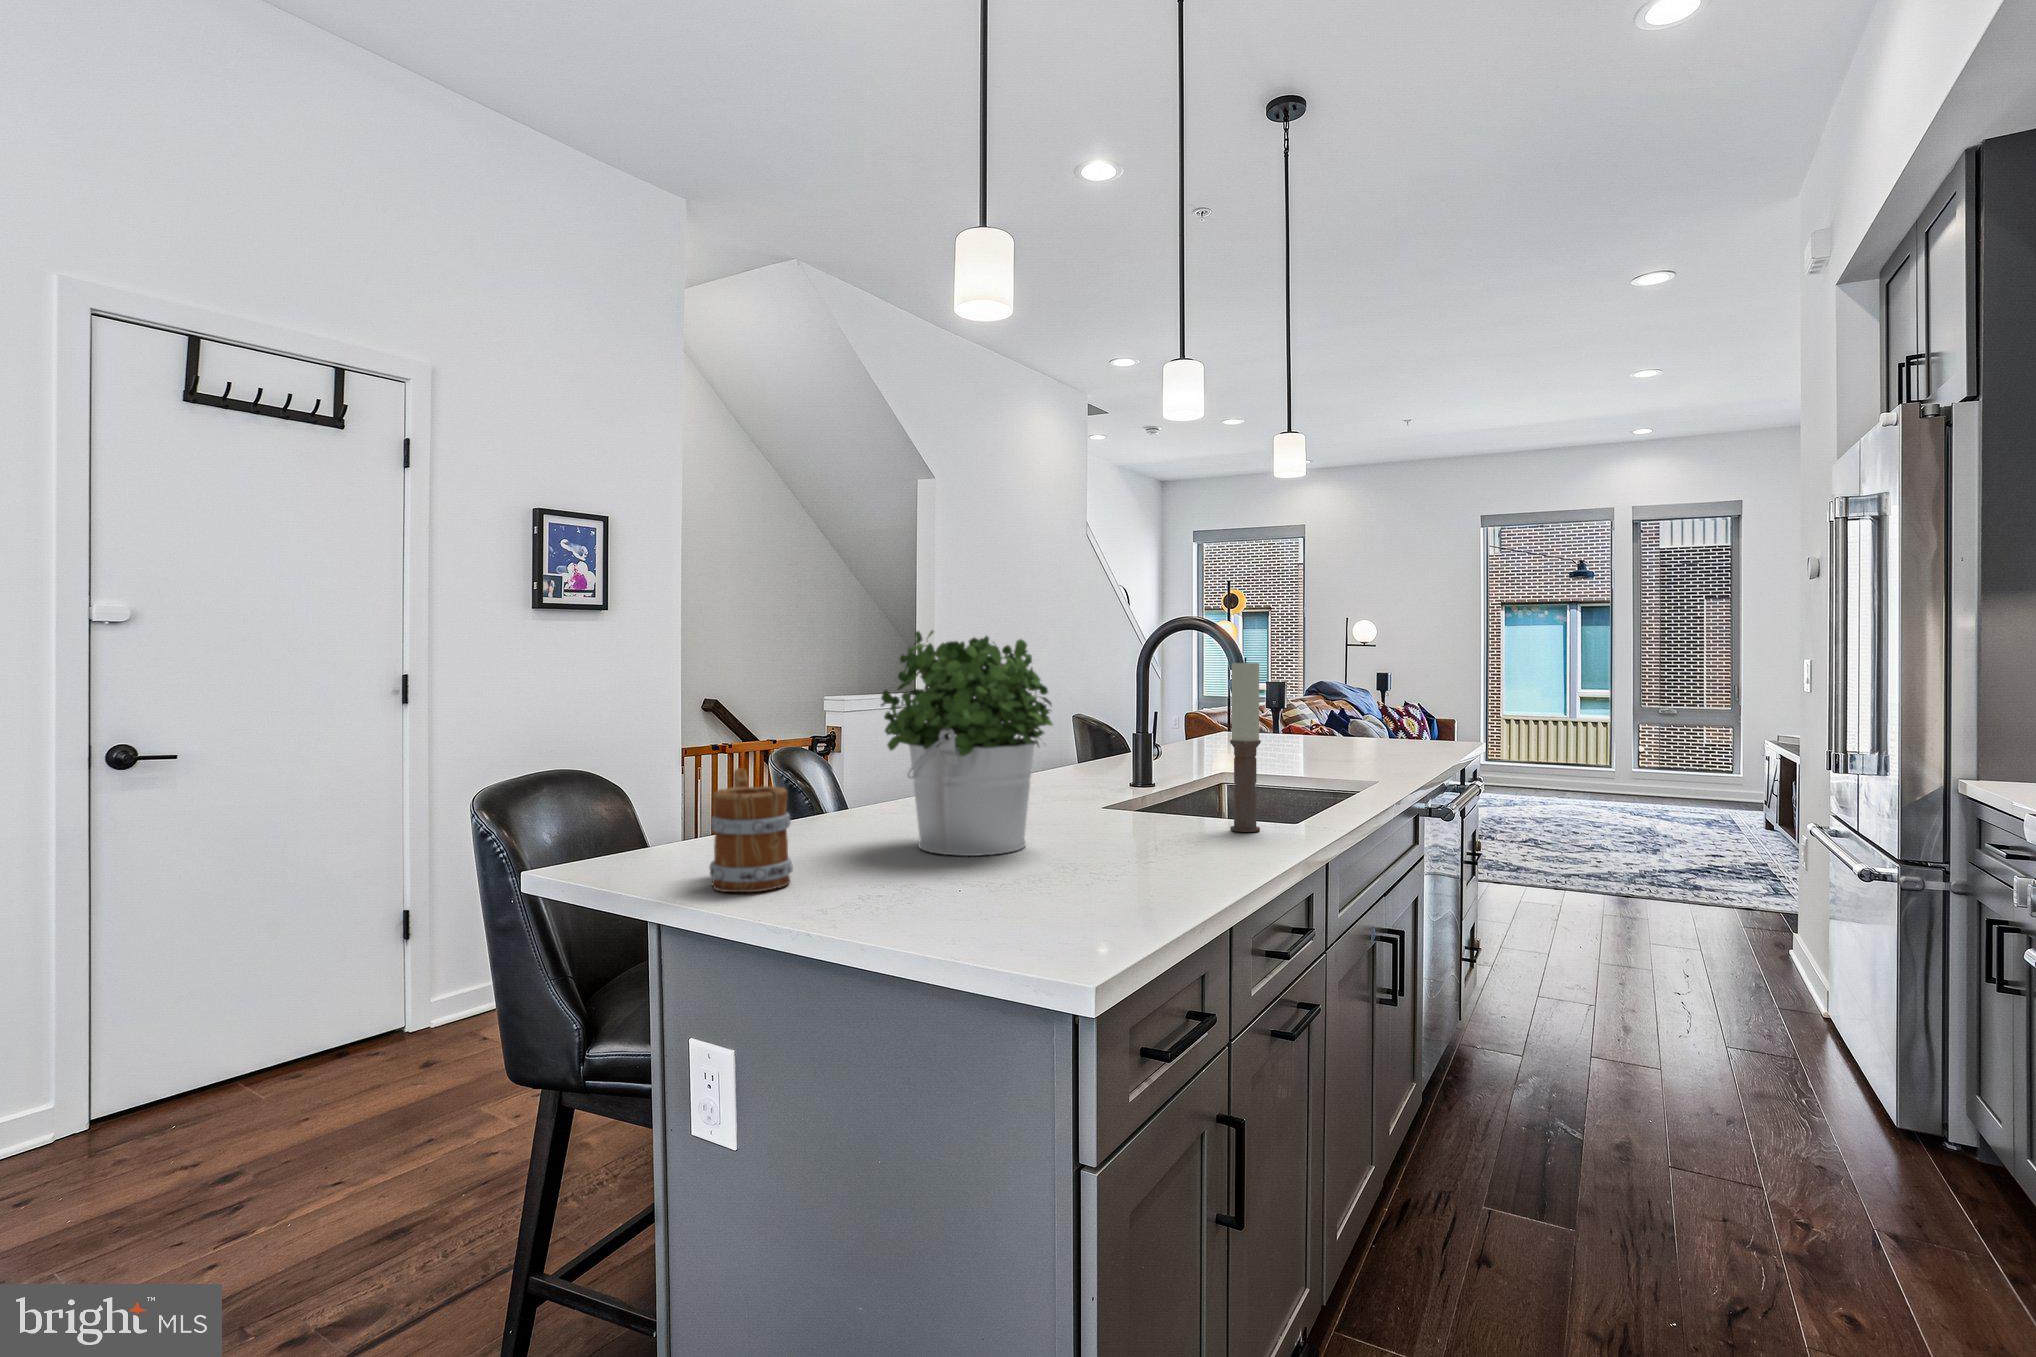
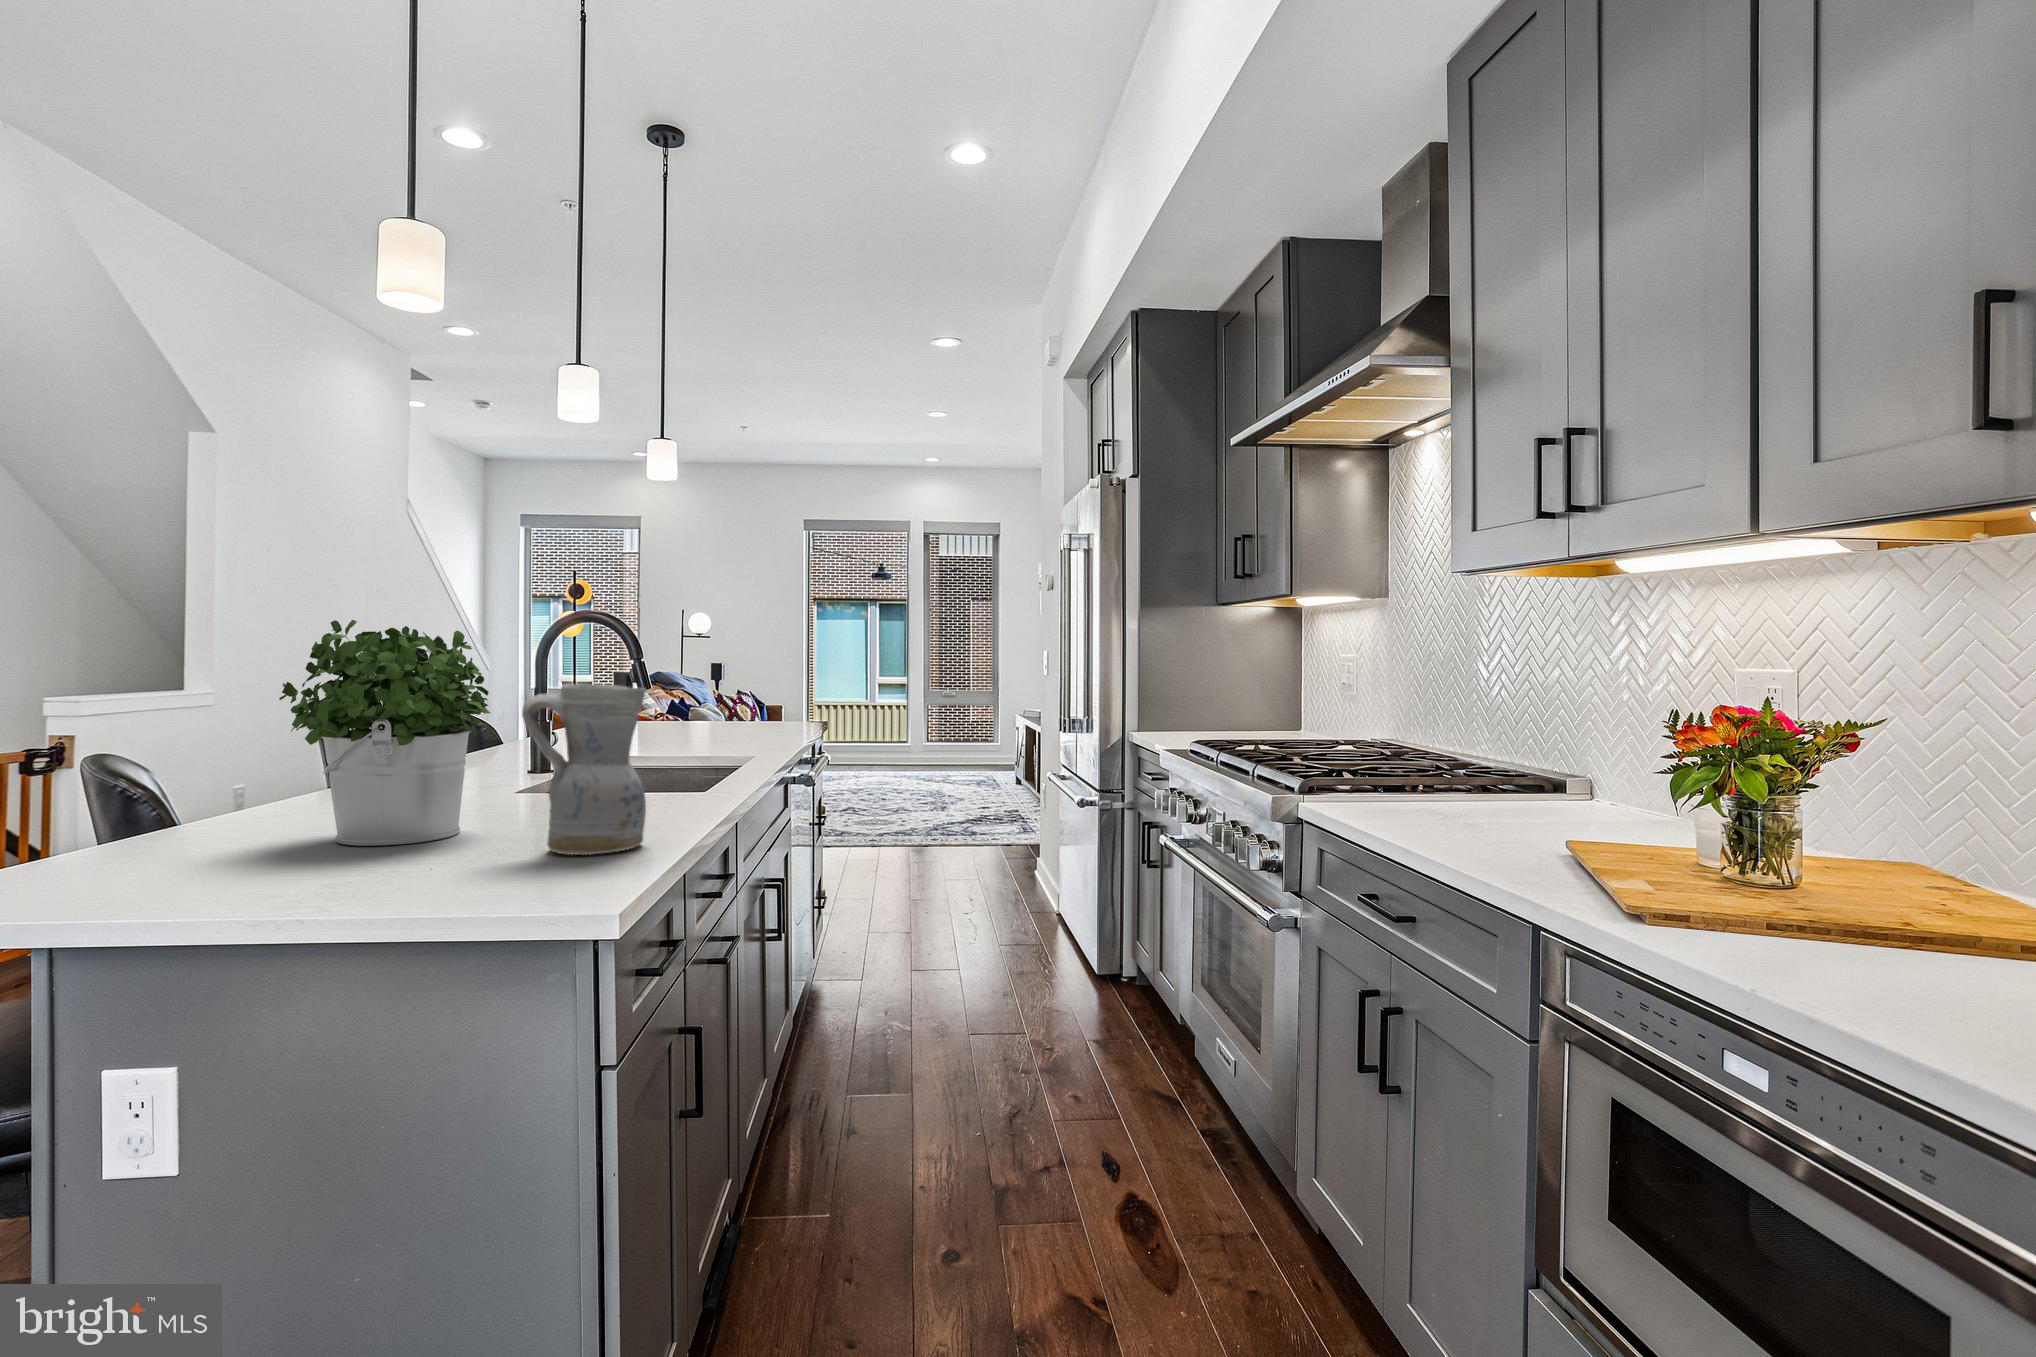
candle: present [1230,658,1261,832] -> none [652,649,679,802]
ceramic pitcher: none [1056,696,1186,894] -> present [522,684,646,855]
mug: present [709,768,793,892] -> none [102,770,220,903]

